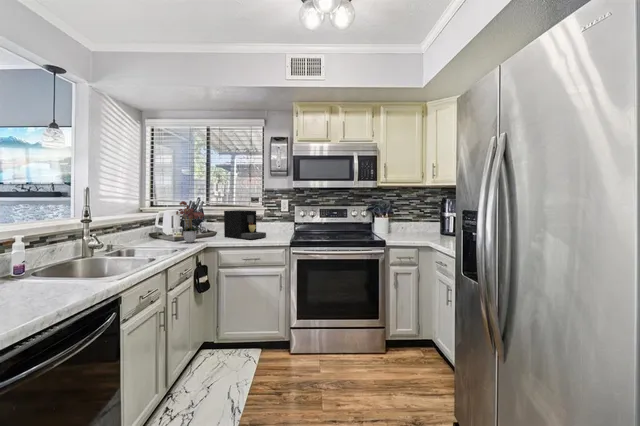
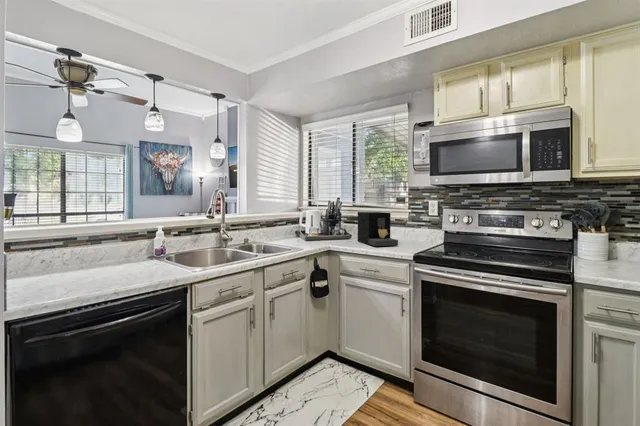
flower arrangement: present [176,201,205,243] -> none [302,199,333,244]

